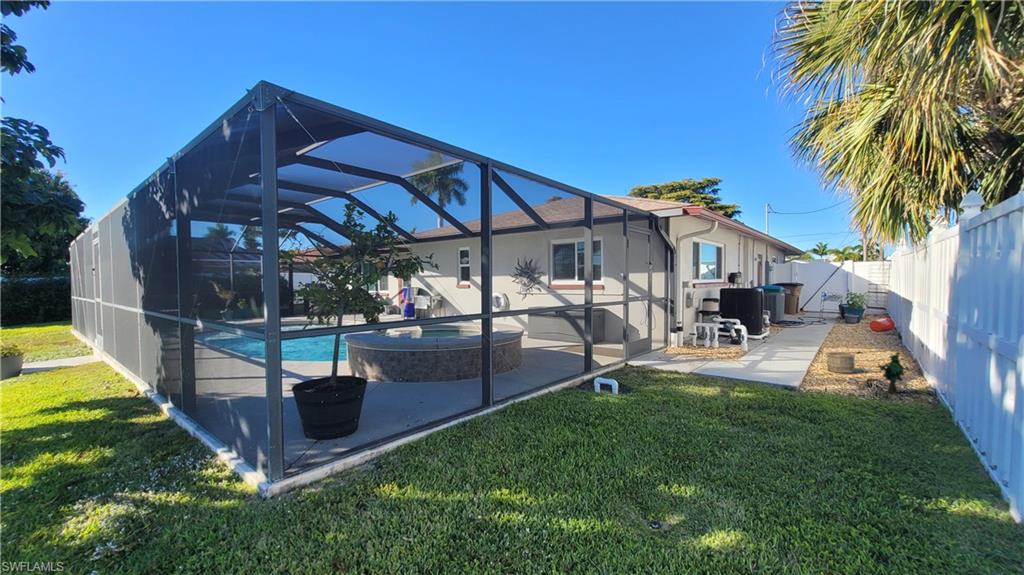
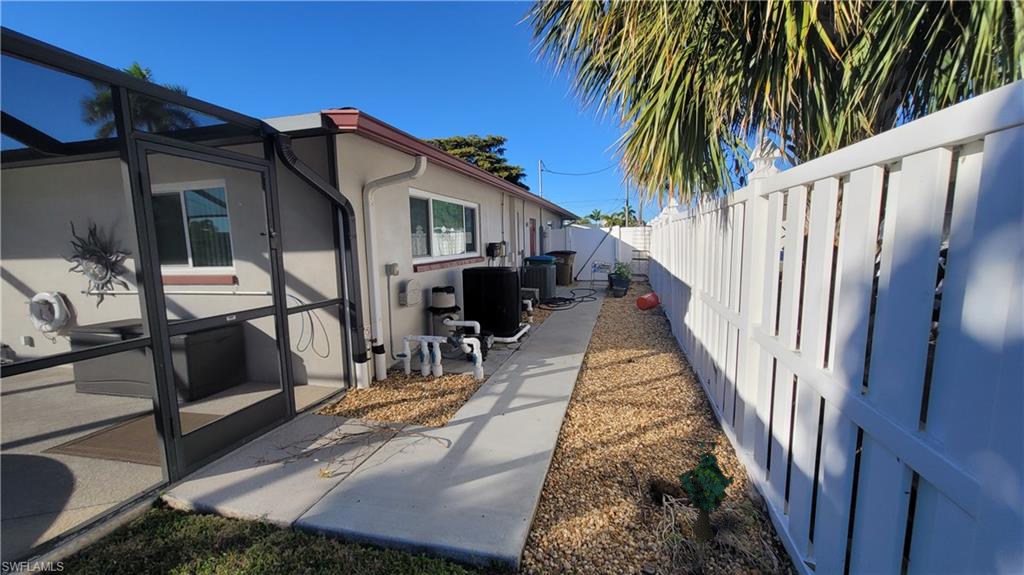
wooden bucket: present [826,352,855,373] -> none [586,393,629,439]

